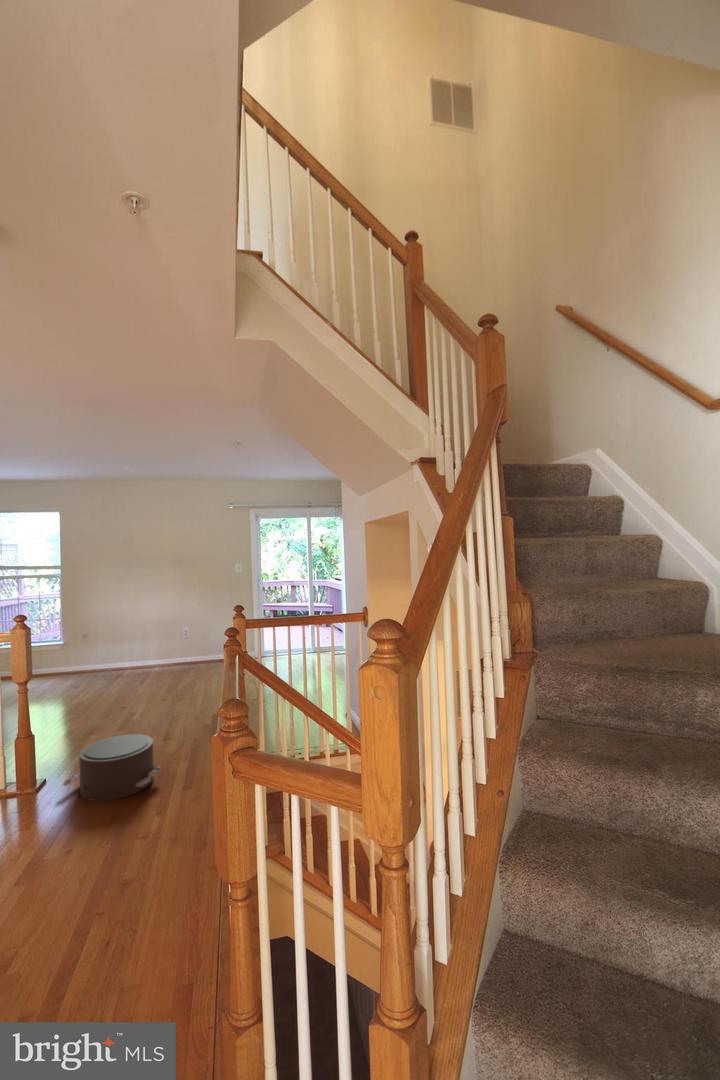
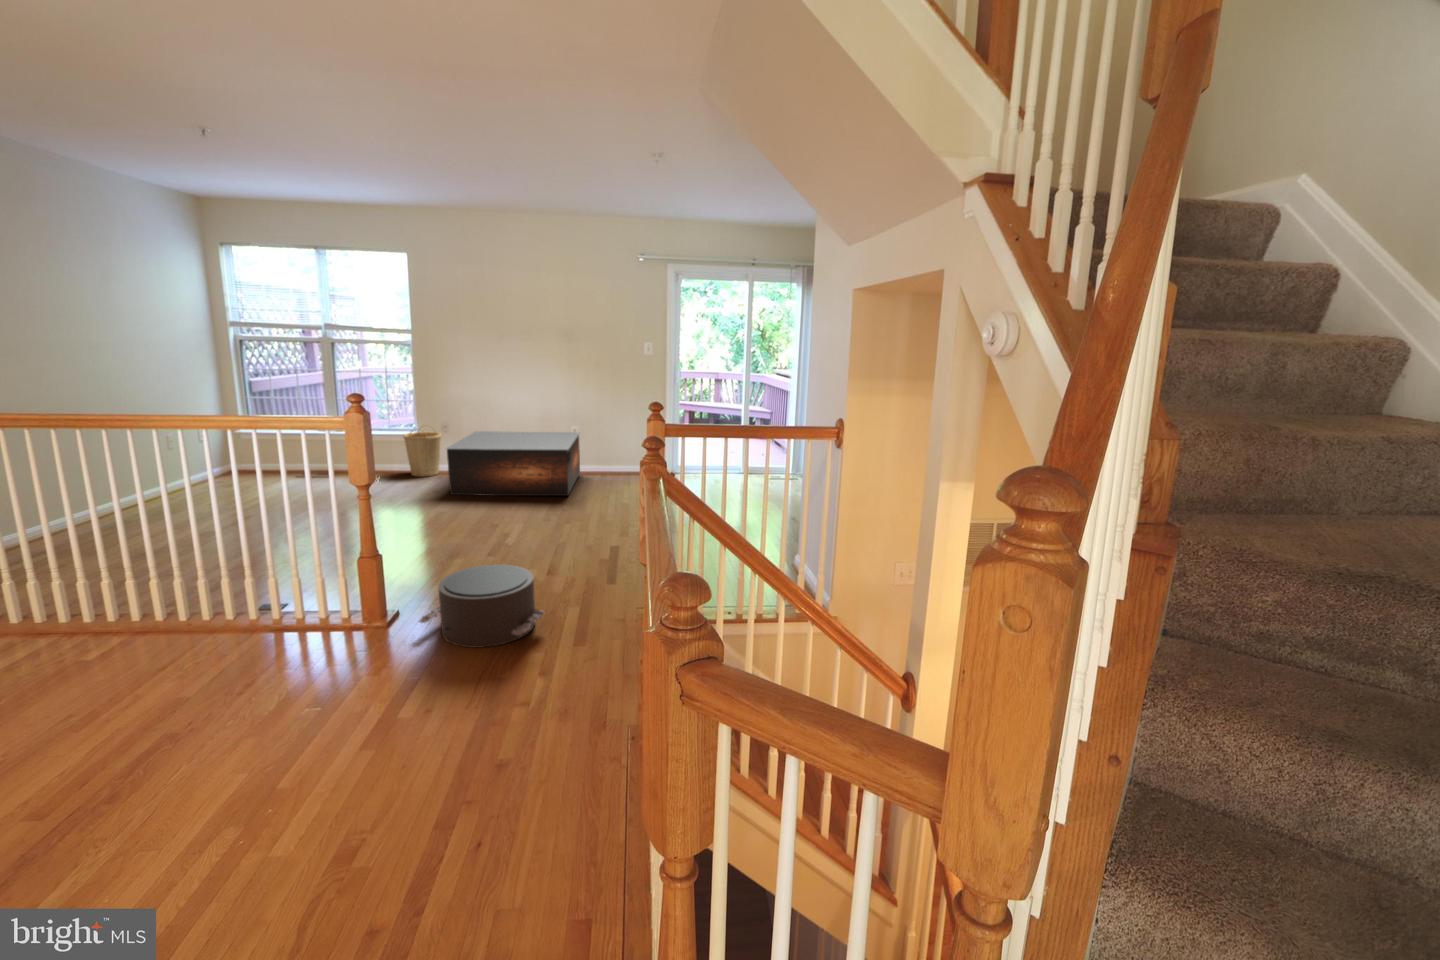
coffee table: none [84,632,191,690] -> present [446,431,580,496]
basket: none [50,635,81,677] -> present [403,428,441,477]

